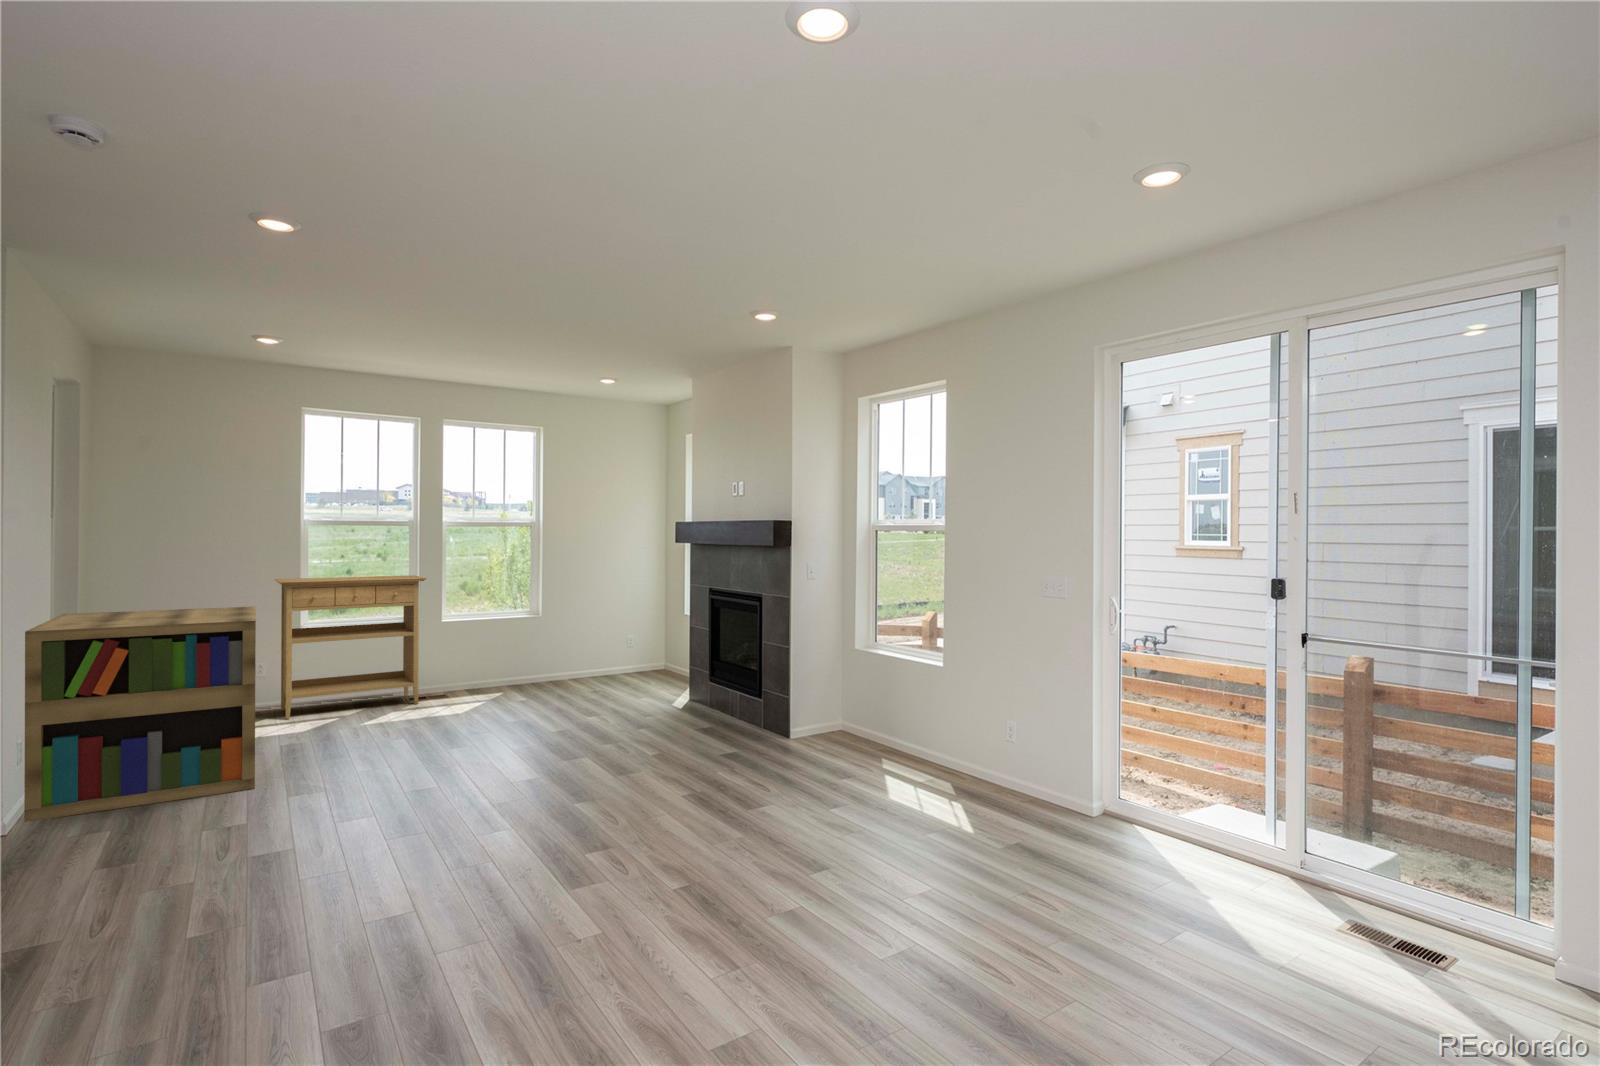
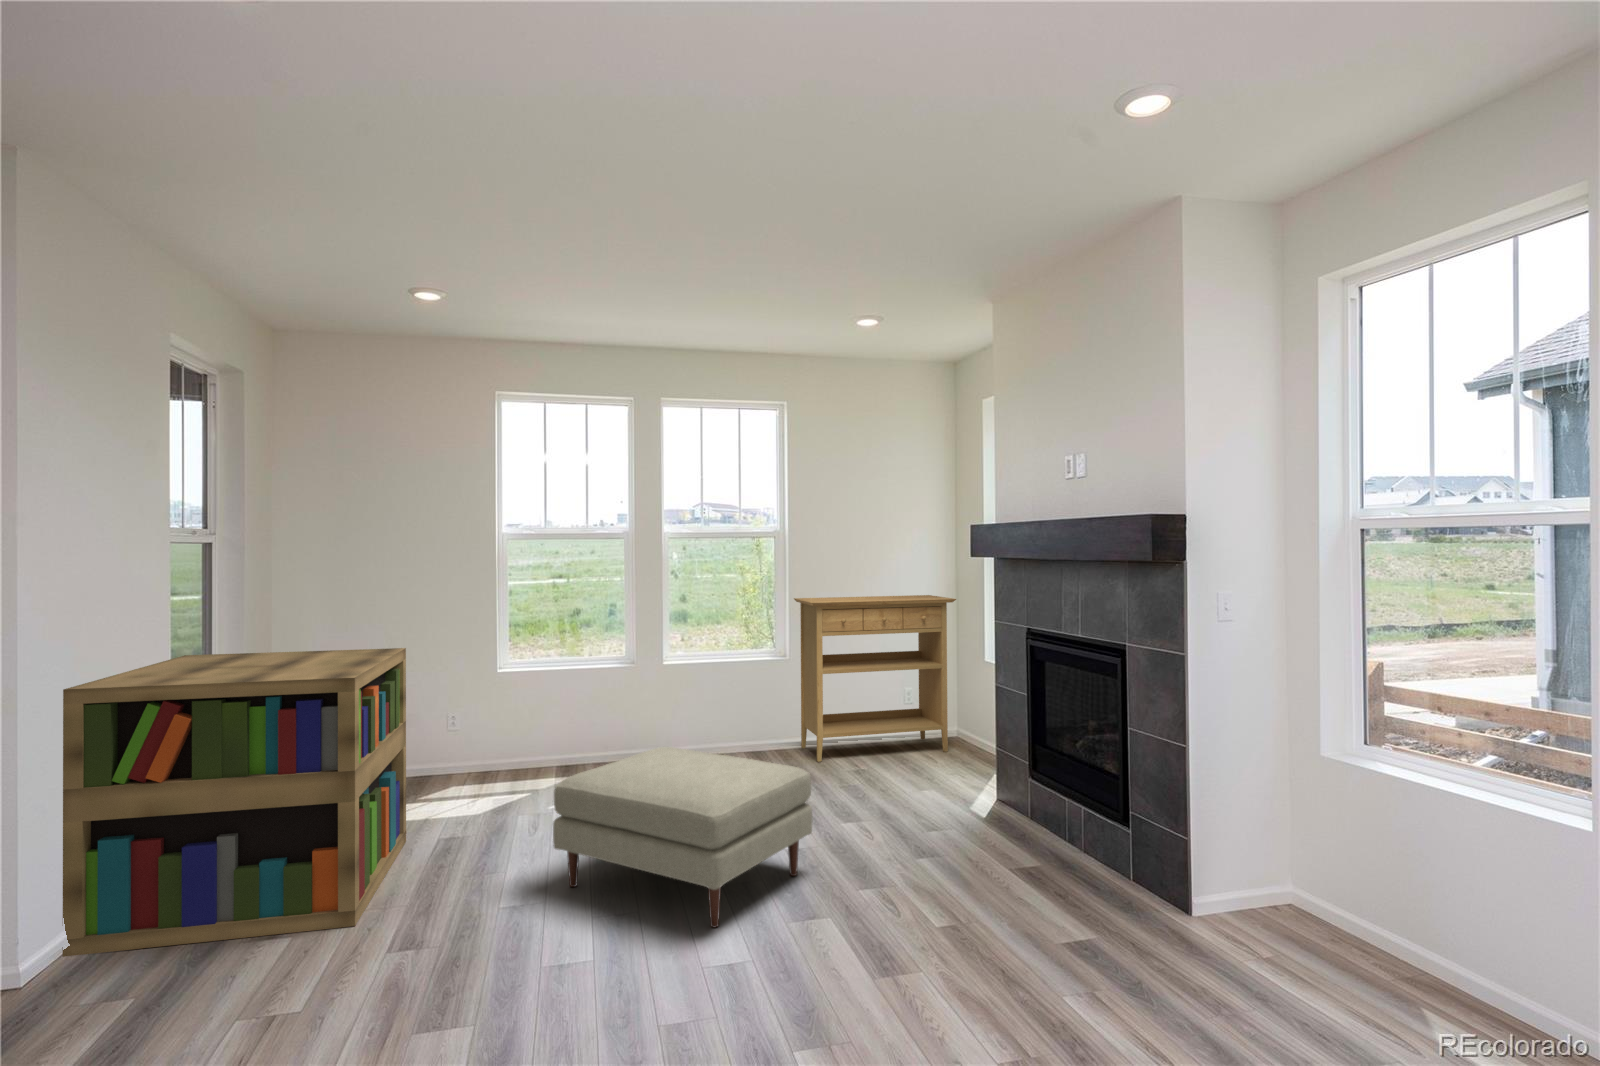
console table: present [274,575,426,719] -> present [794,595,956,762]
ottoman: none [394,670,571,767] -> present [553,747,812,928]

